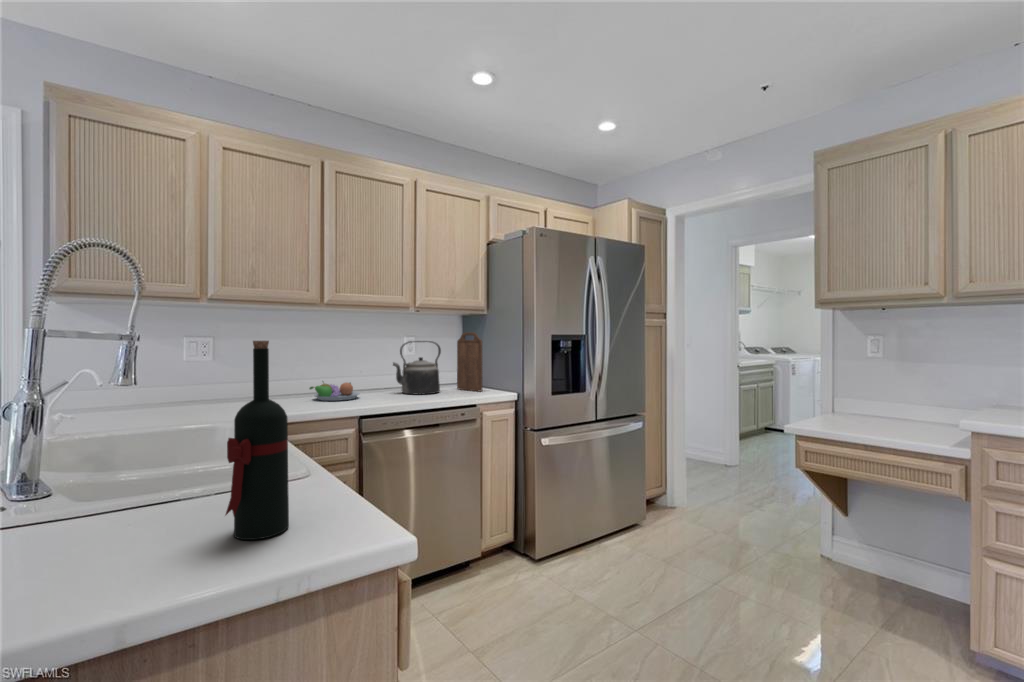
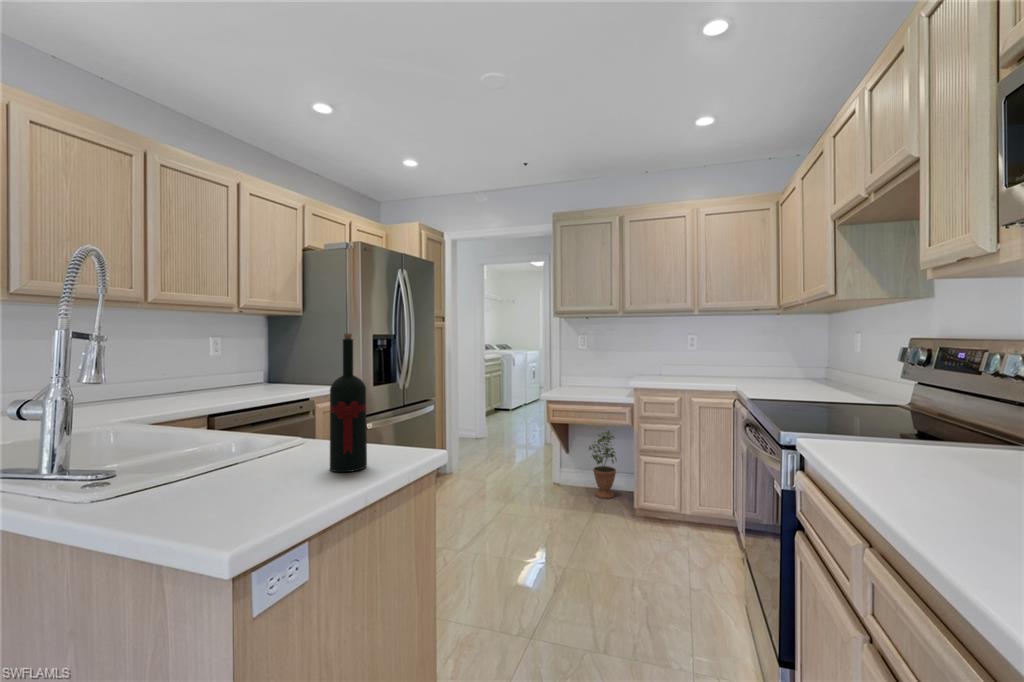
cutting board: present [457,332,482,391] -> none [272,332,303,387]
kettle: present [393,341,441,395] -> none [208,340,260,393]
fruit bowl: present [310,383,360,401] -> none [115,384,177,405]
potted plant: none [879,490,940,610] -> present [589,431,617,498]

